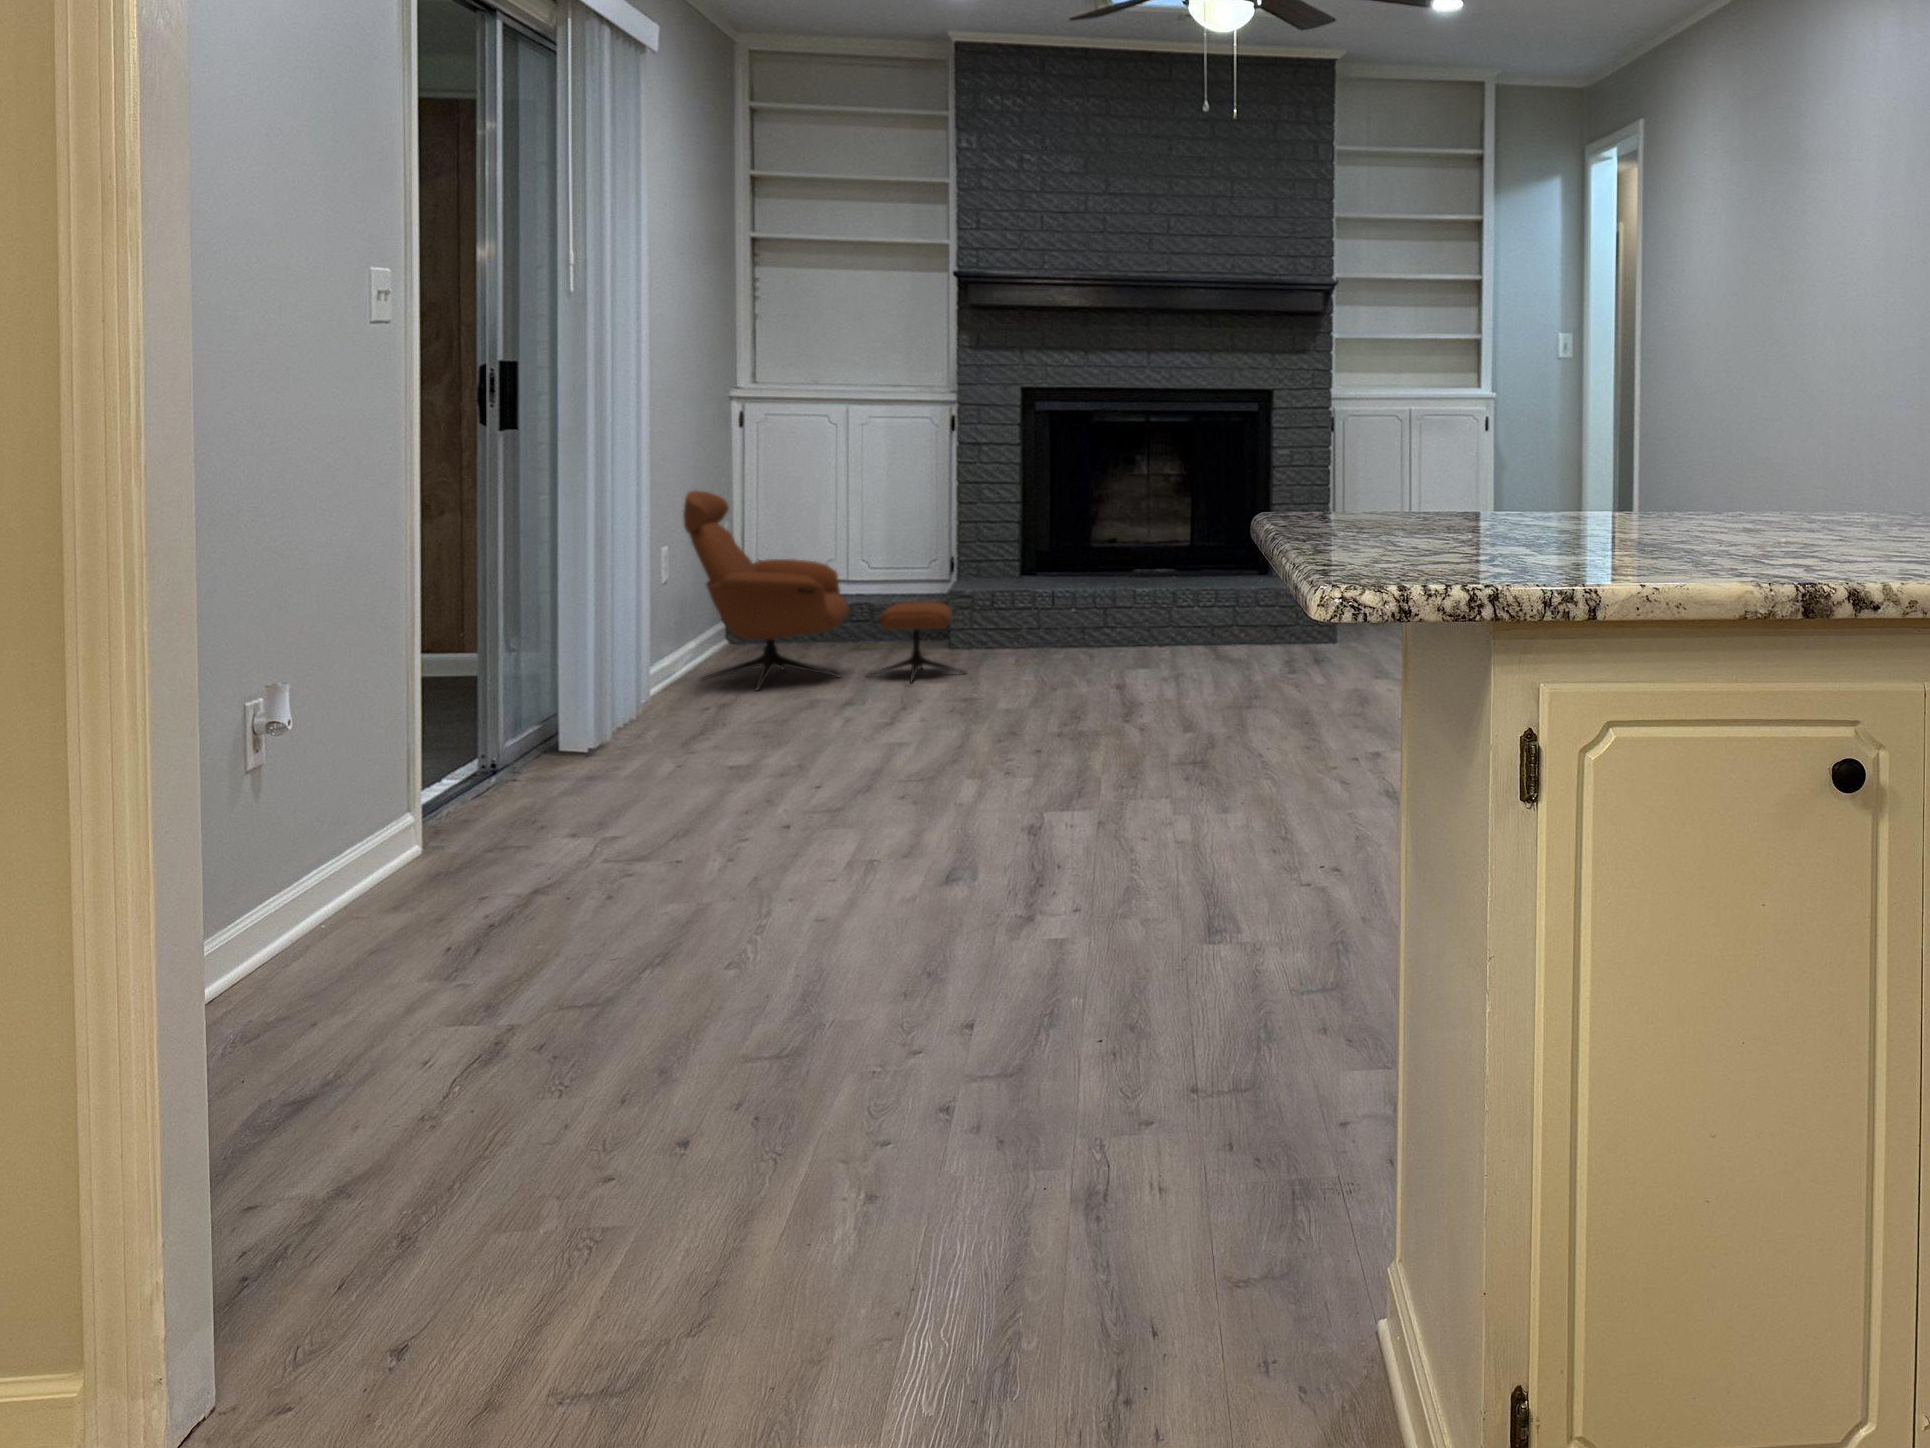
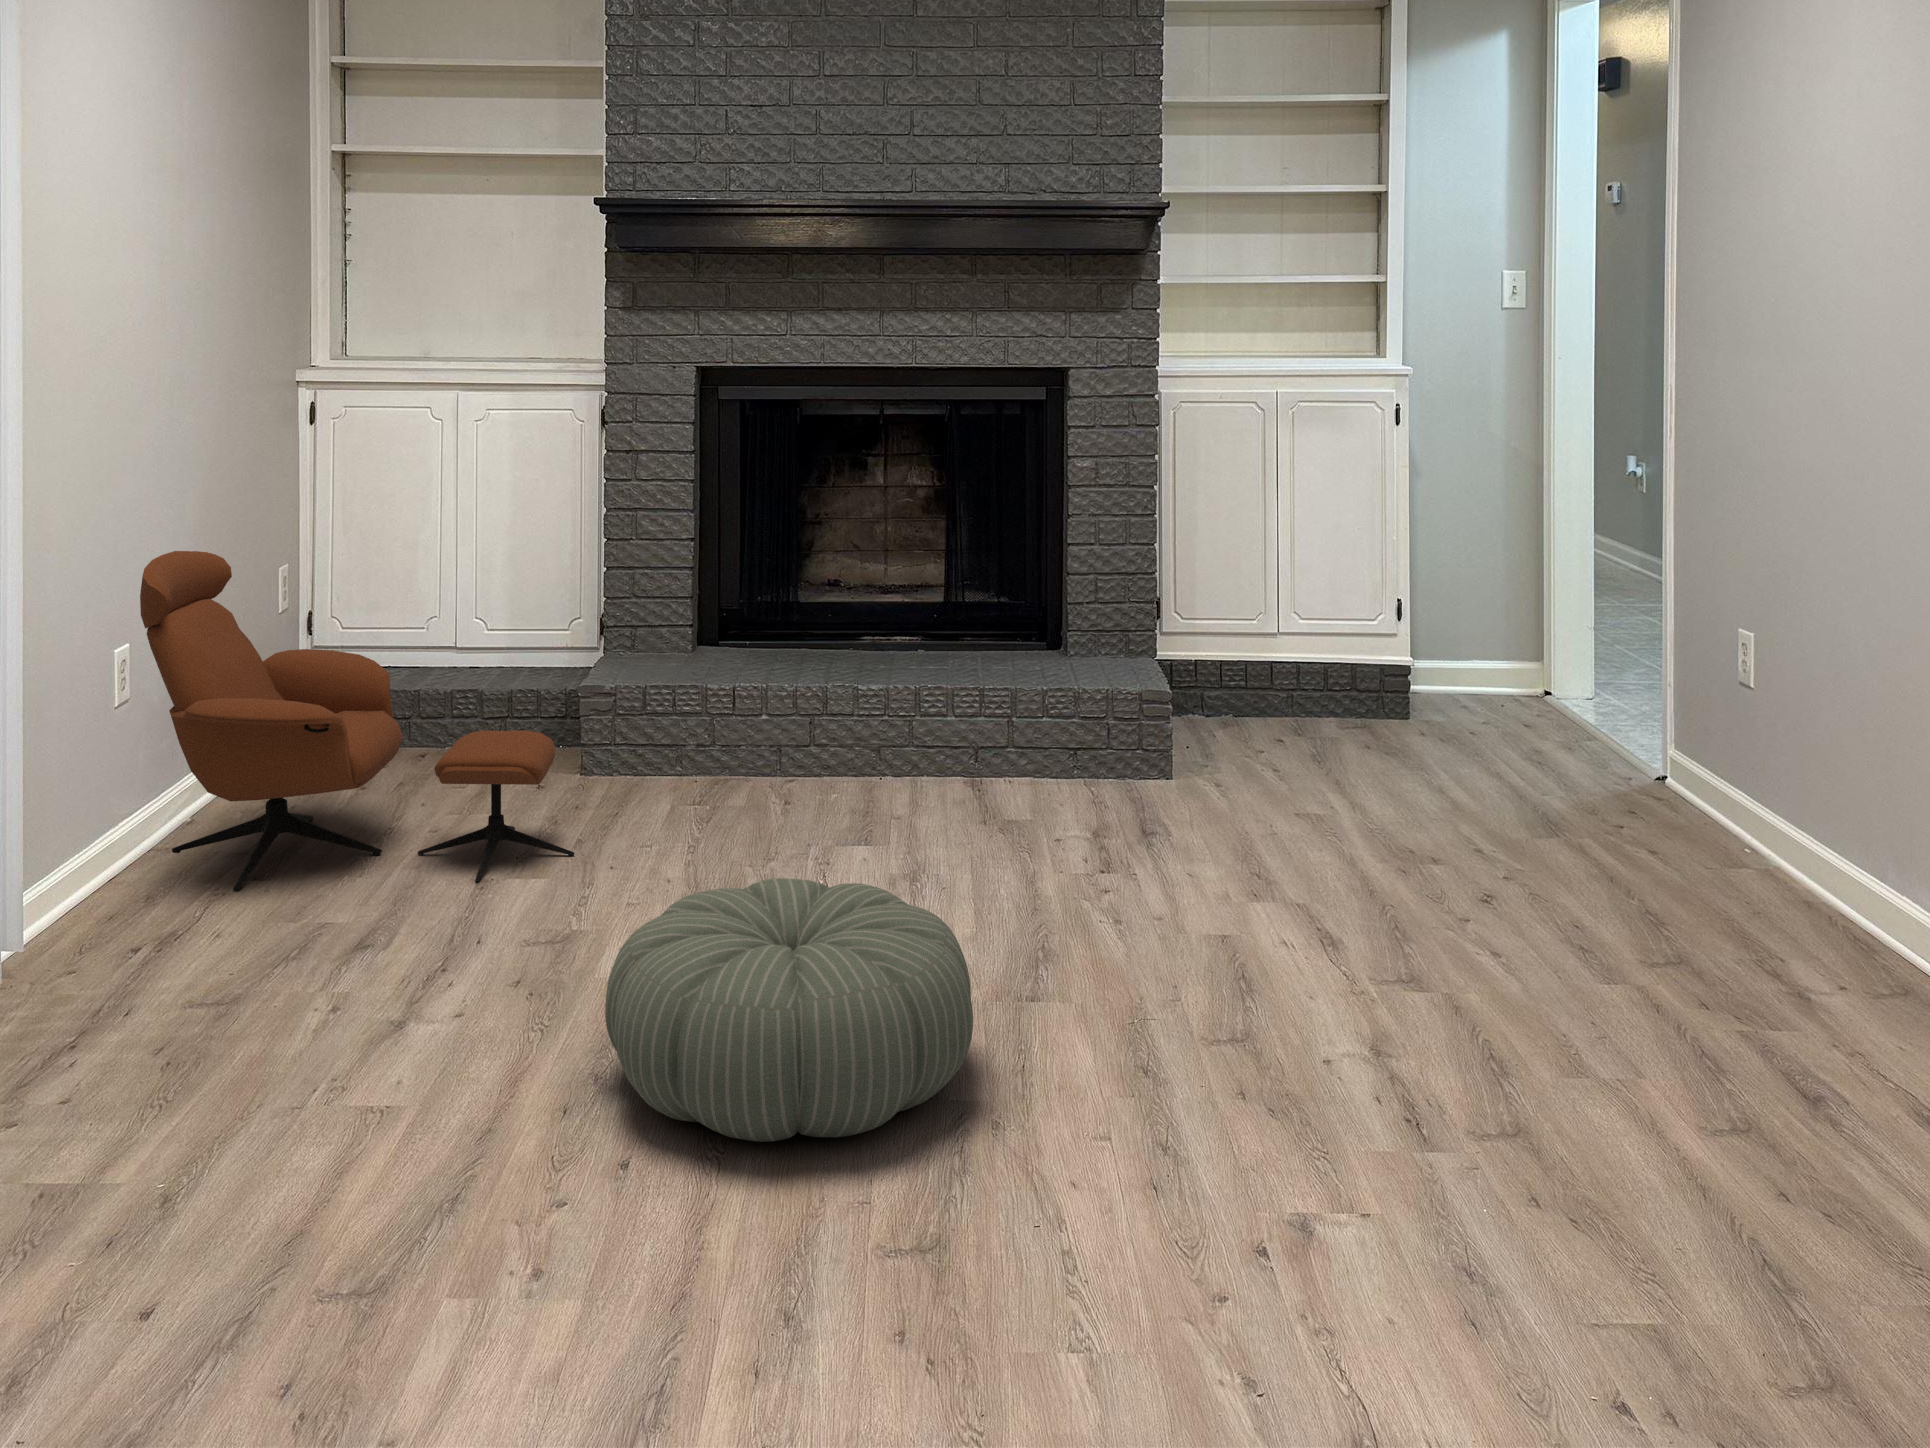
pouf: none [1025,632,1221,732] -> present [605,878,973,1142]

